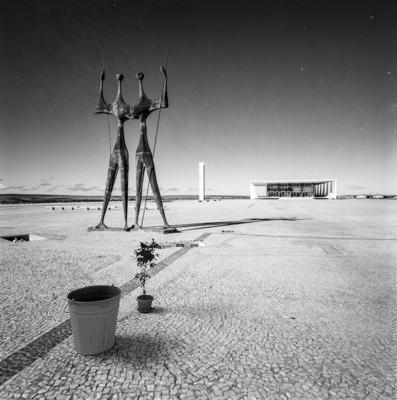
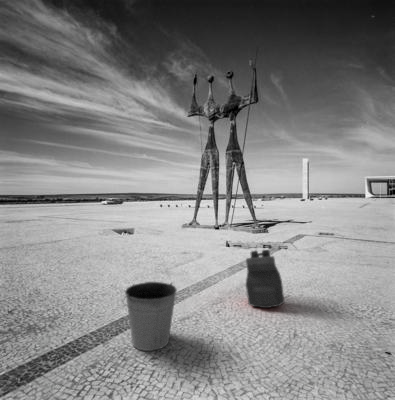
potted plant: present [134,239,161,312] -> none [195,239,226,315]
backpack: none [177,247,212,300] -> present [246,250,284,308]

